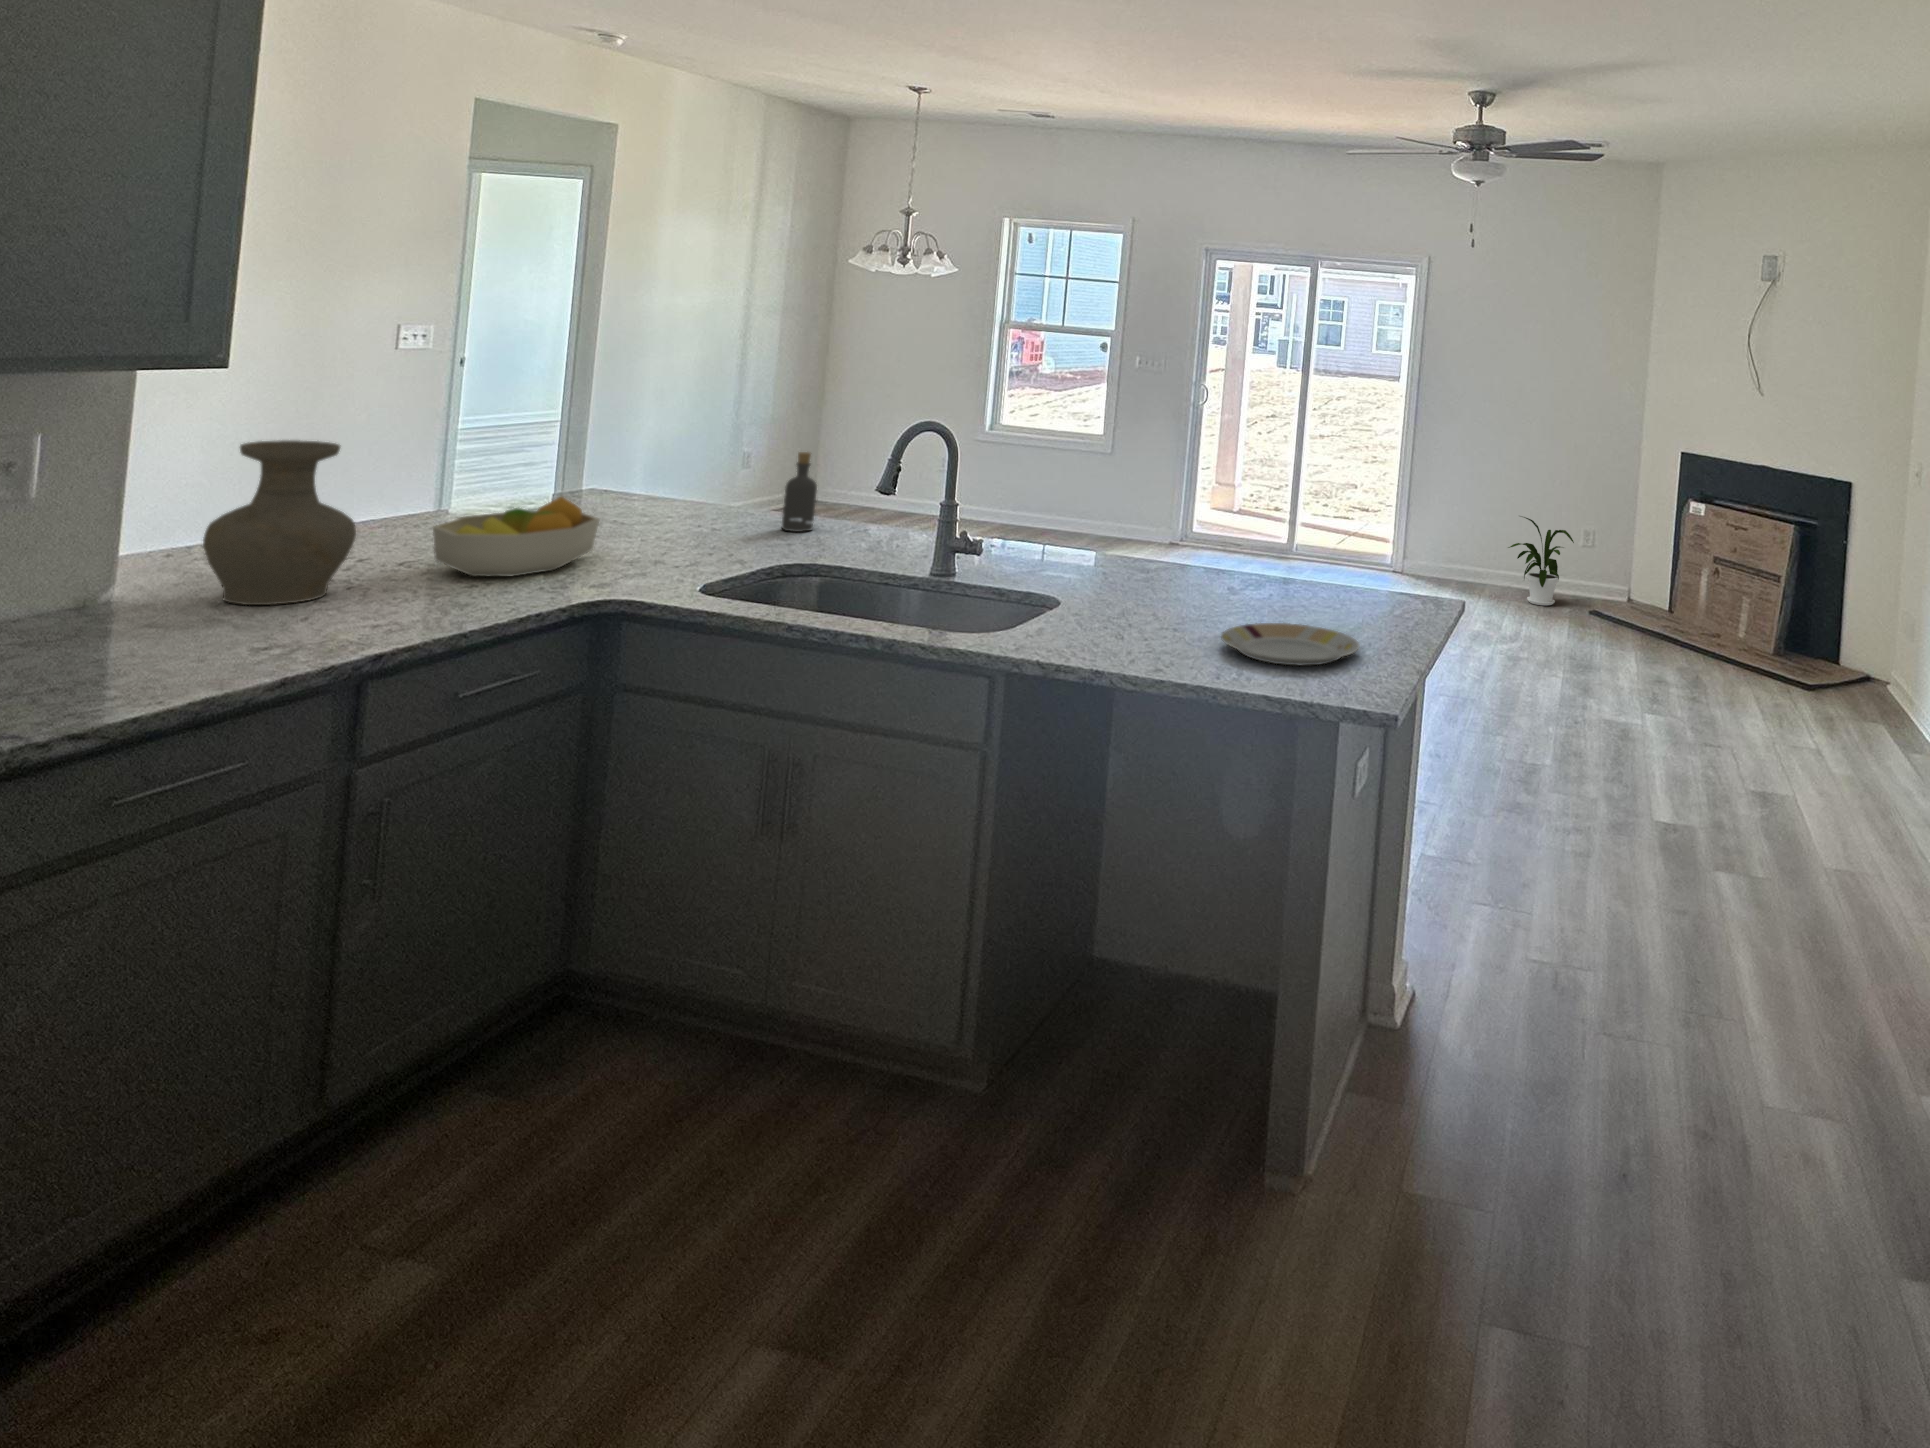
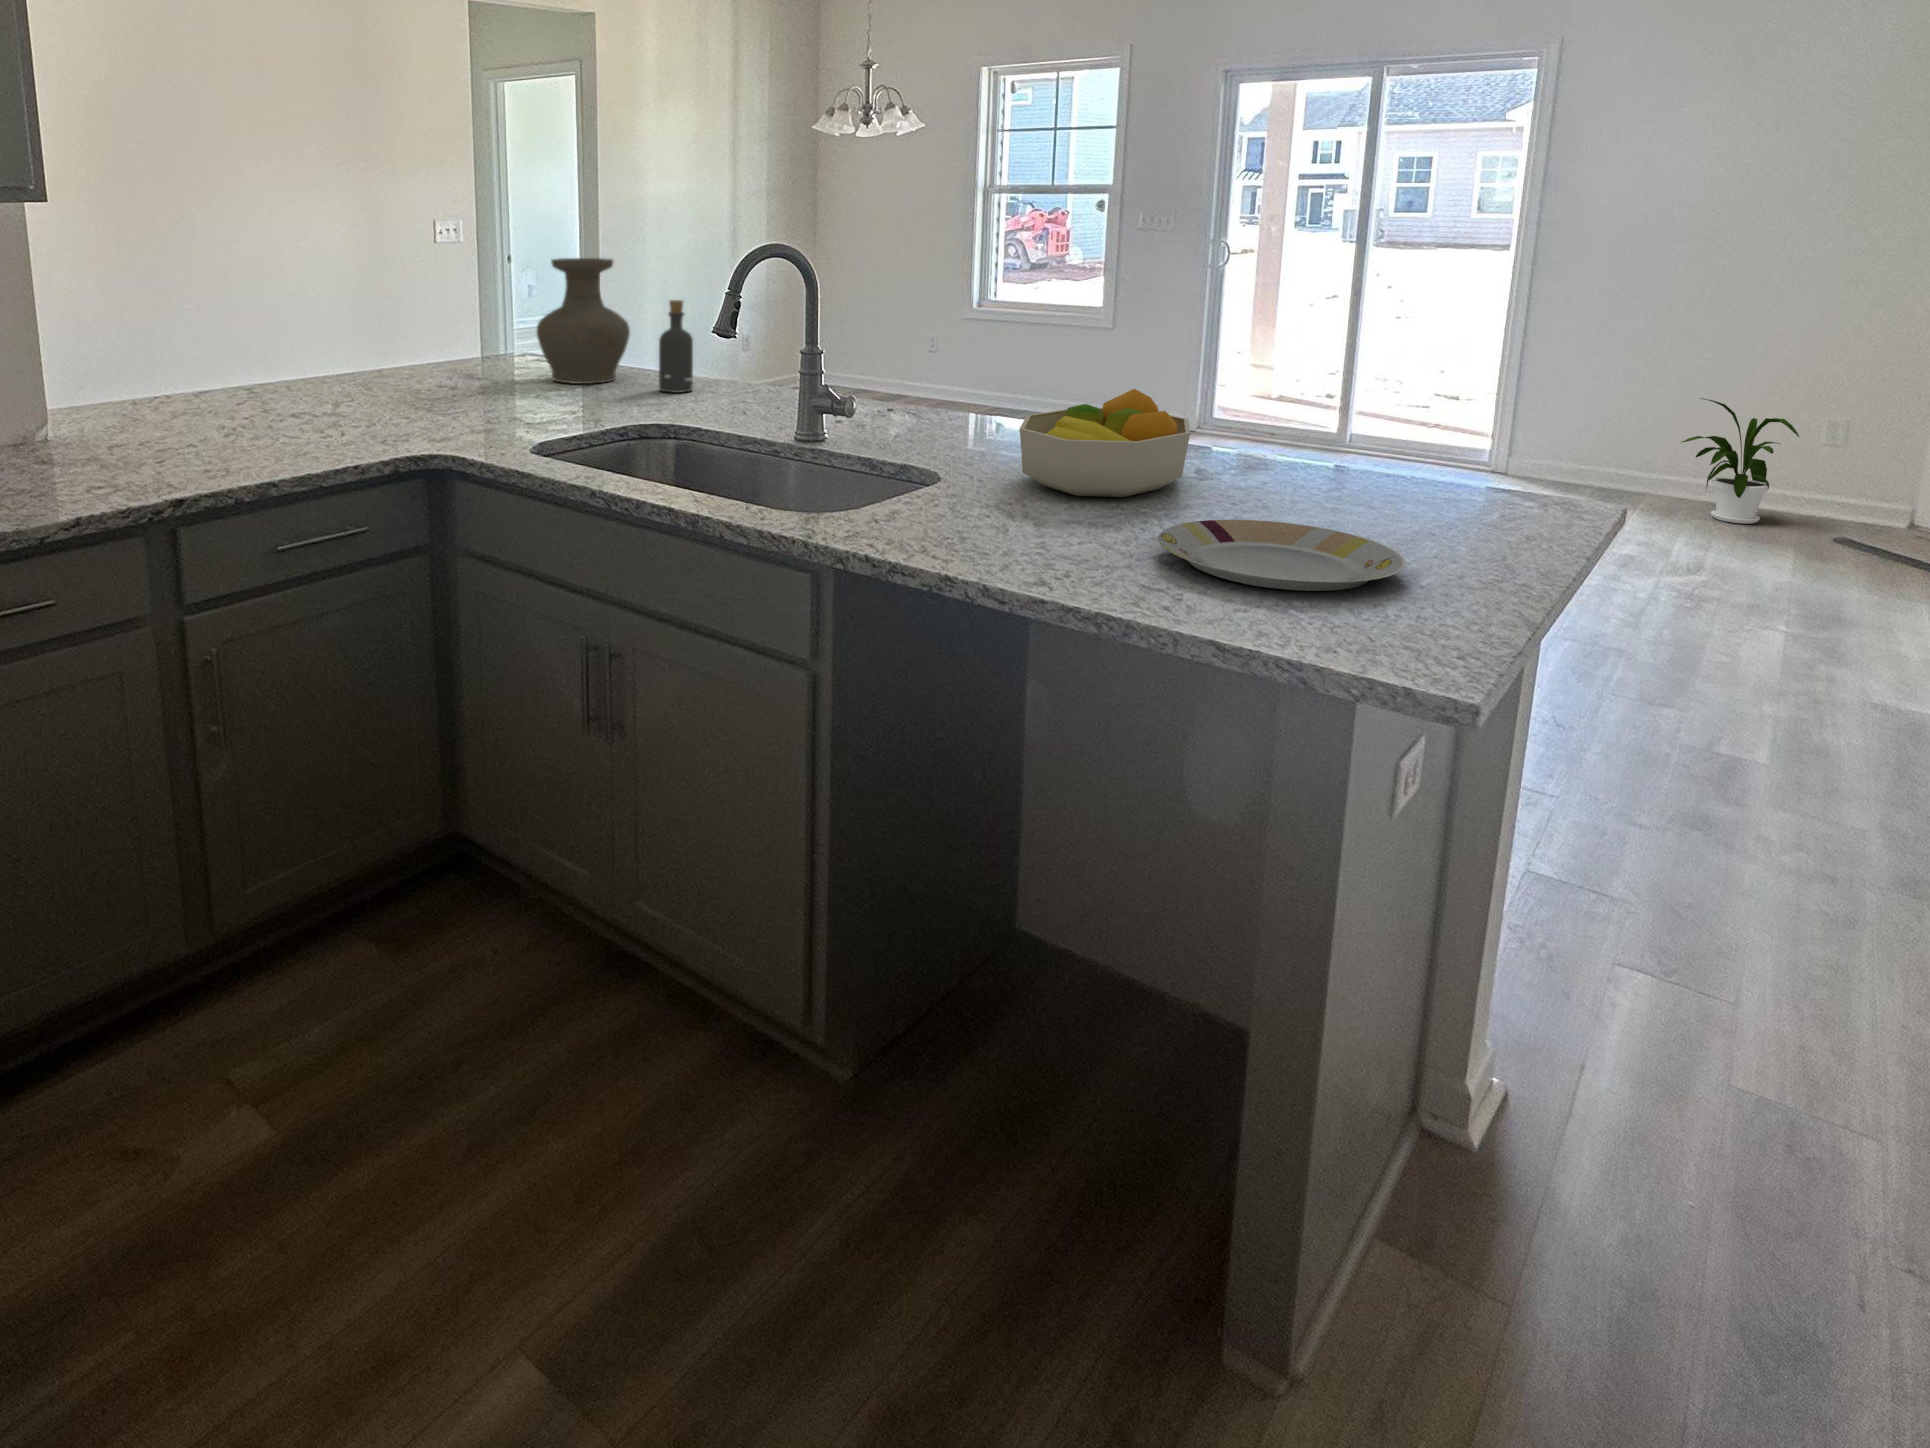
vase: present [203,440,356,605] -> present [537,258,630,384]
fruit bowl: present [433,497,599,576] -> present [1020,389,1190,497]

